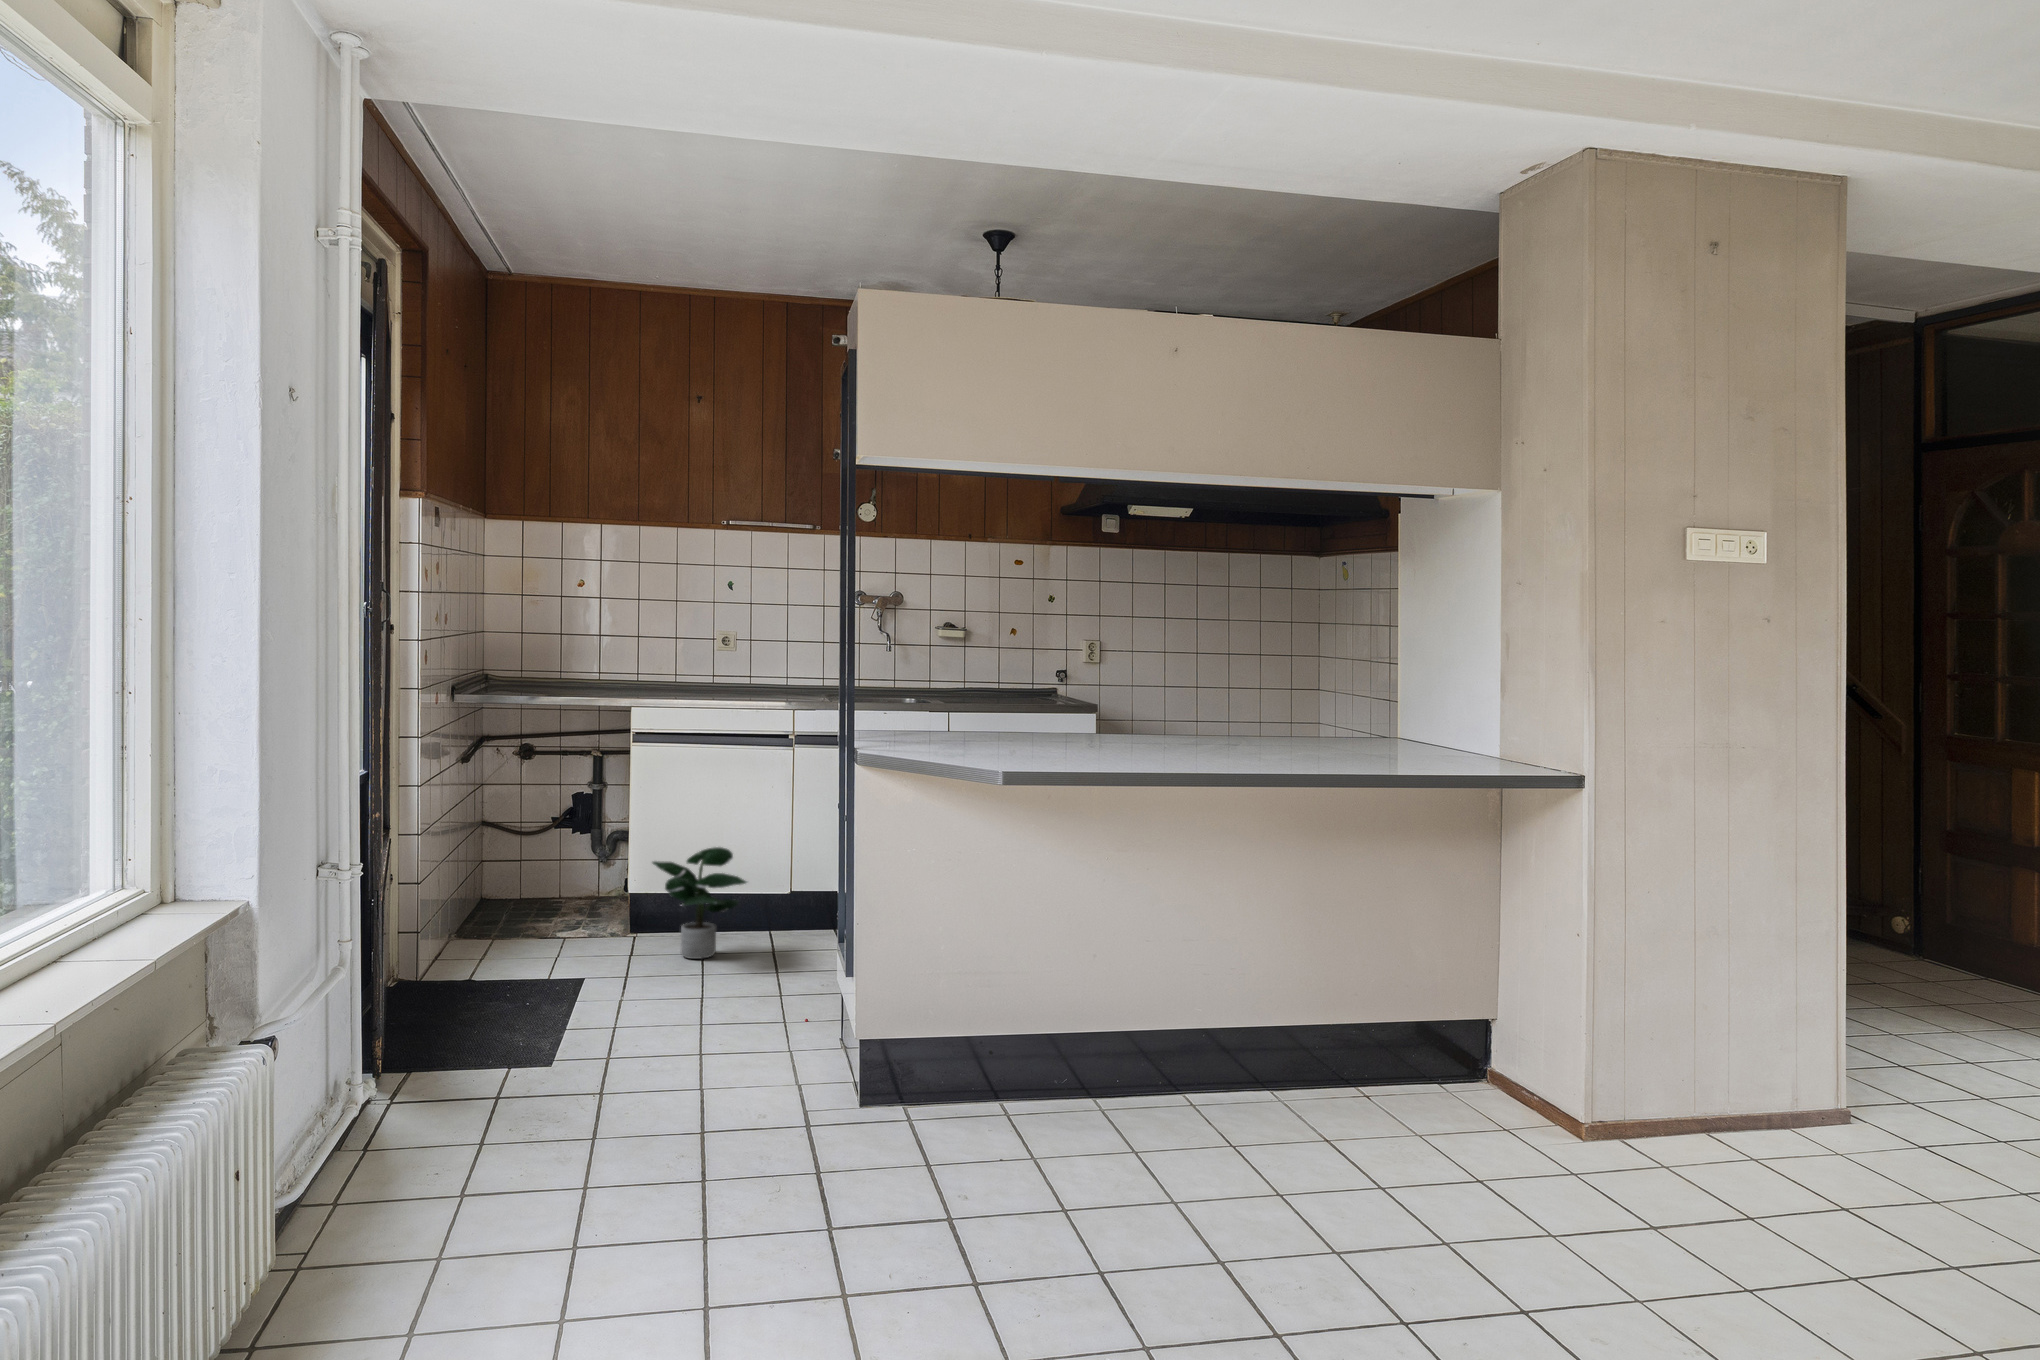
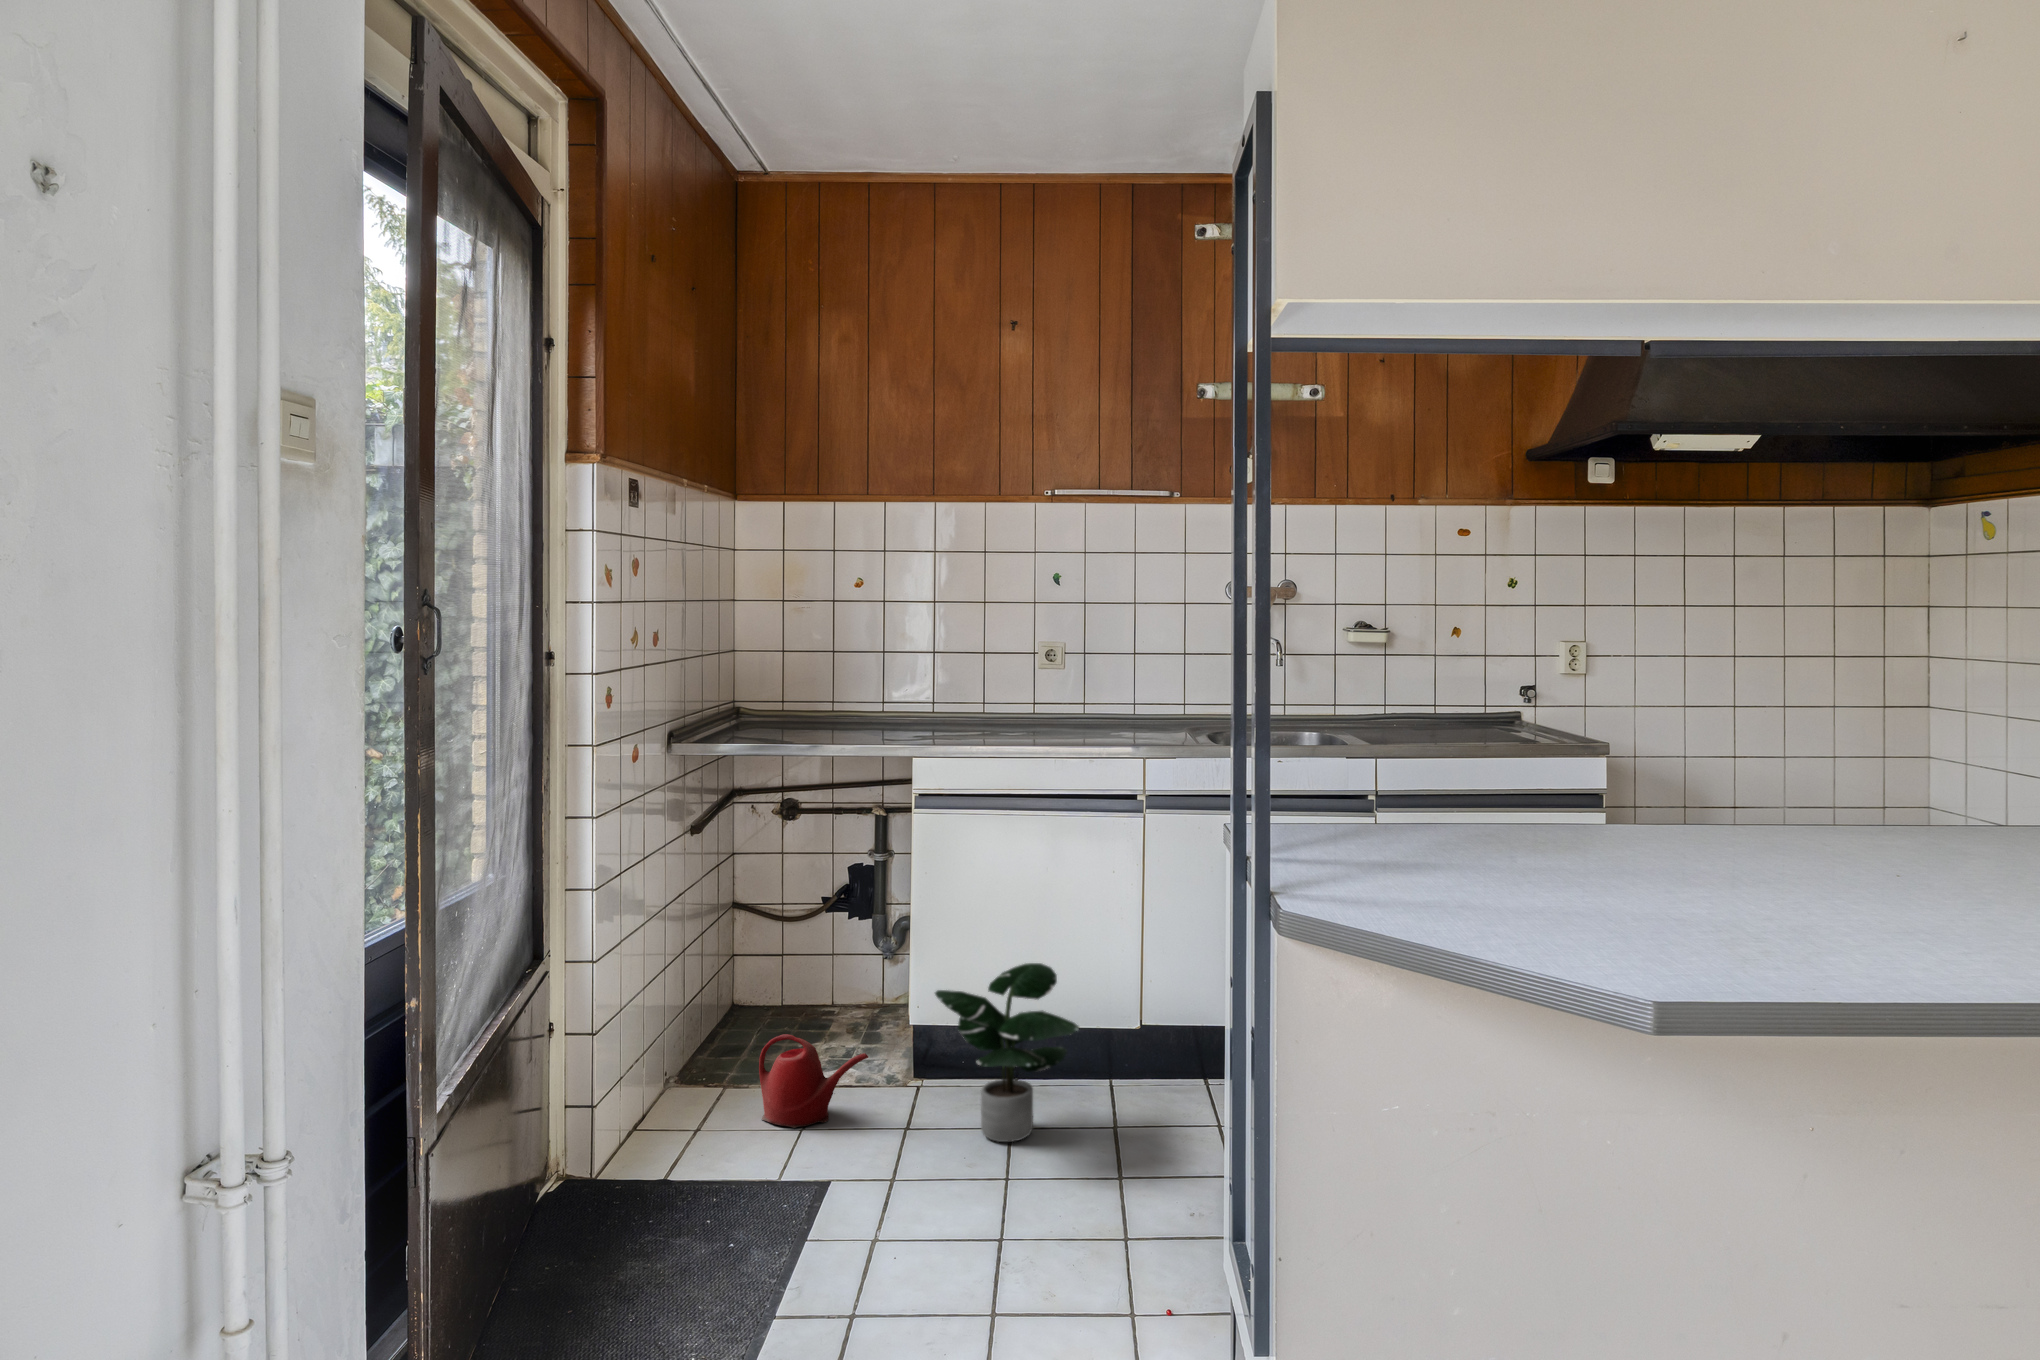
watering can: none [522,897,603,957] -> present [759,1034,868,1128]

